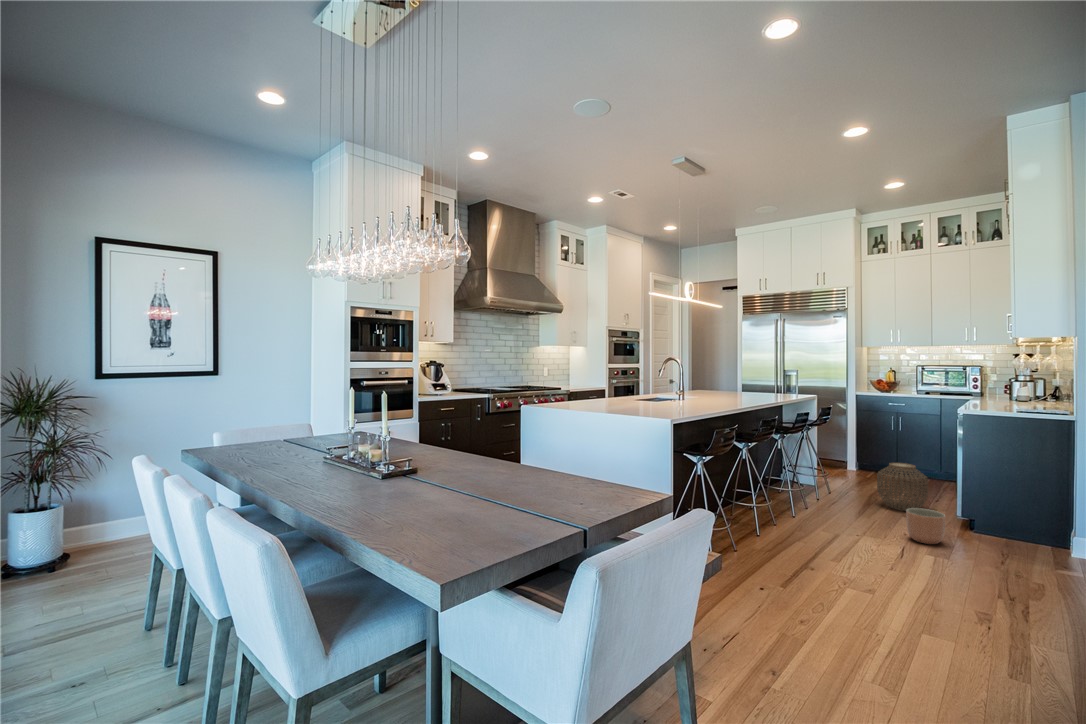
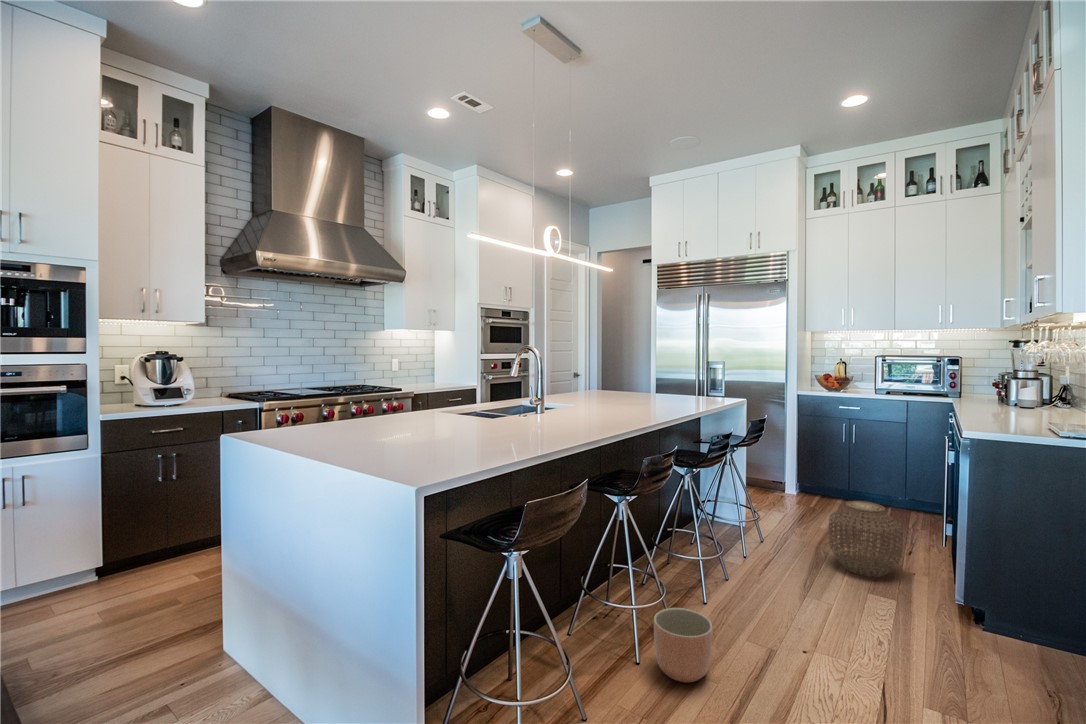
planter: present [906,508,945,544] -> present [654,608,712,682]

